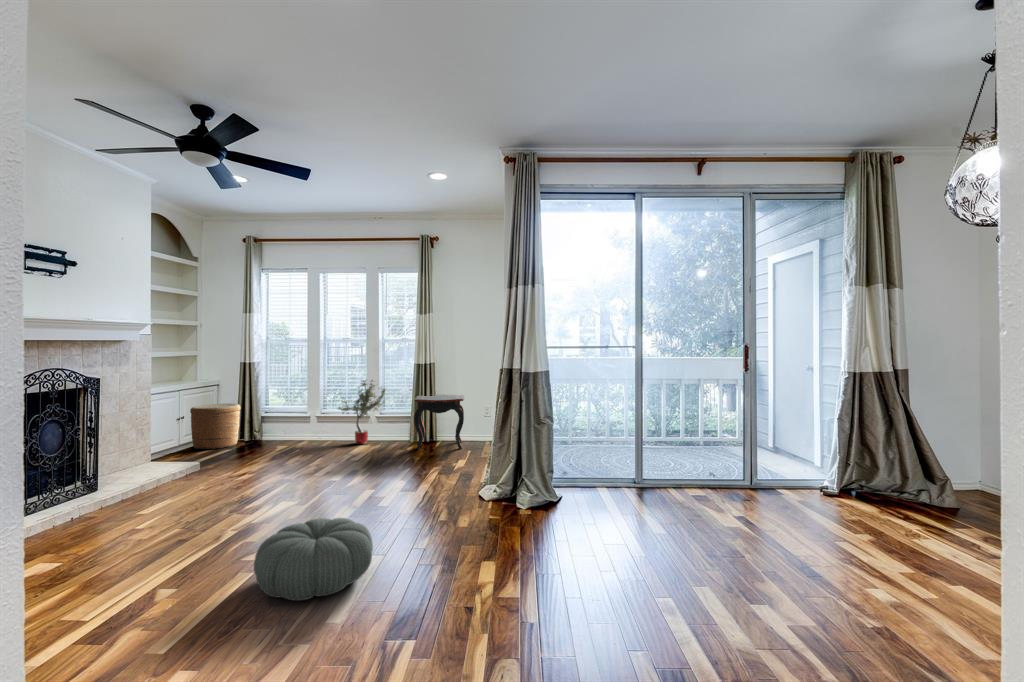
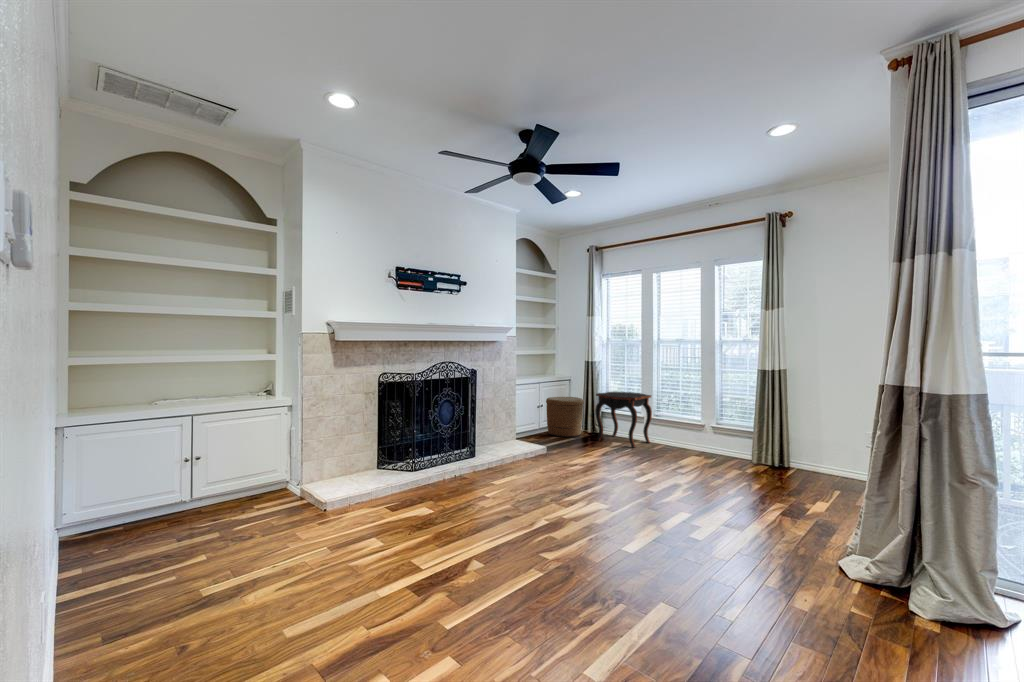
potted tree: present [337,380,386,444] -> none [669,384,724,456]
side table: present [414,395,464,450] -> present [595,392,652,447]
pouf: present [254,518,373,601] -> none [534,537,657,635]

